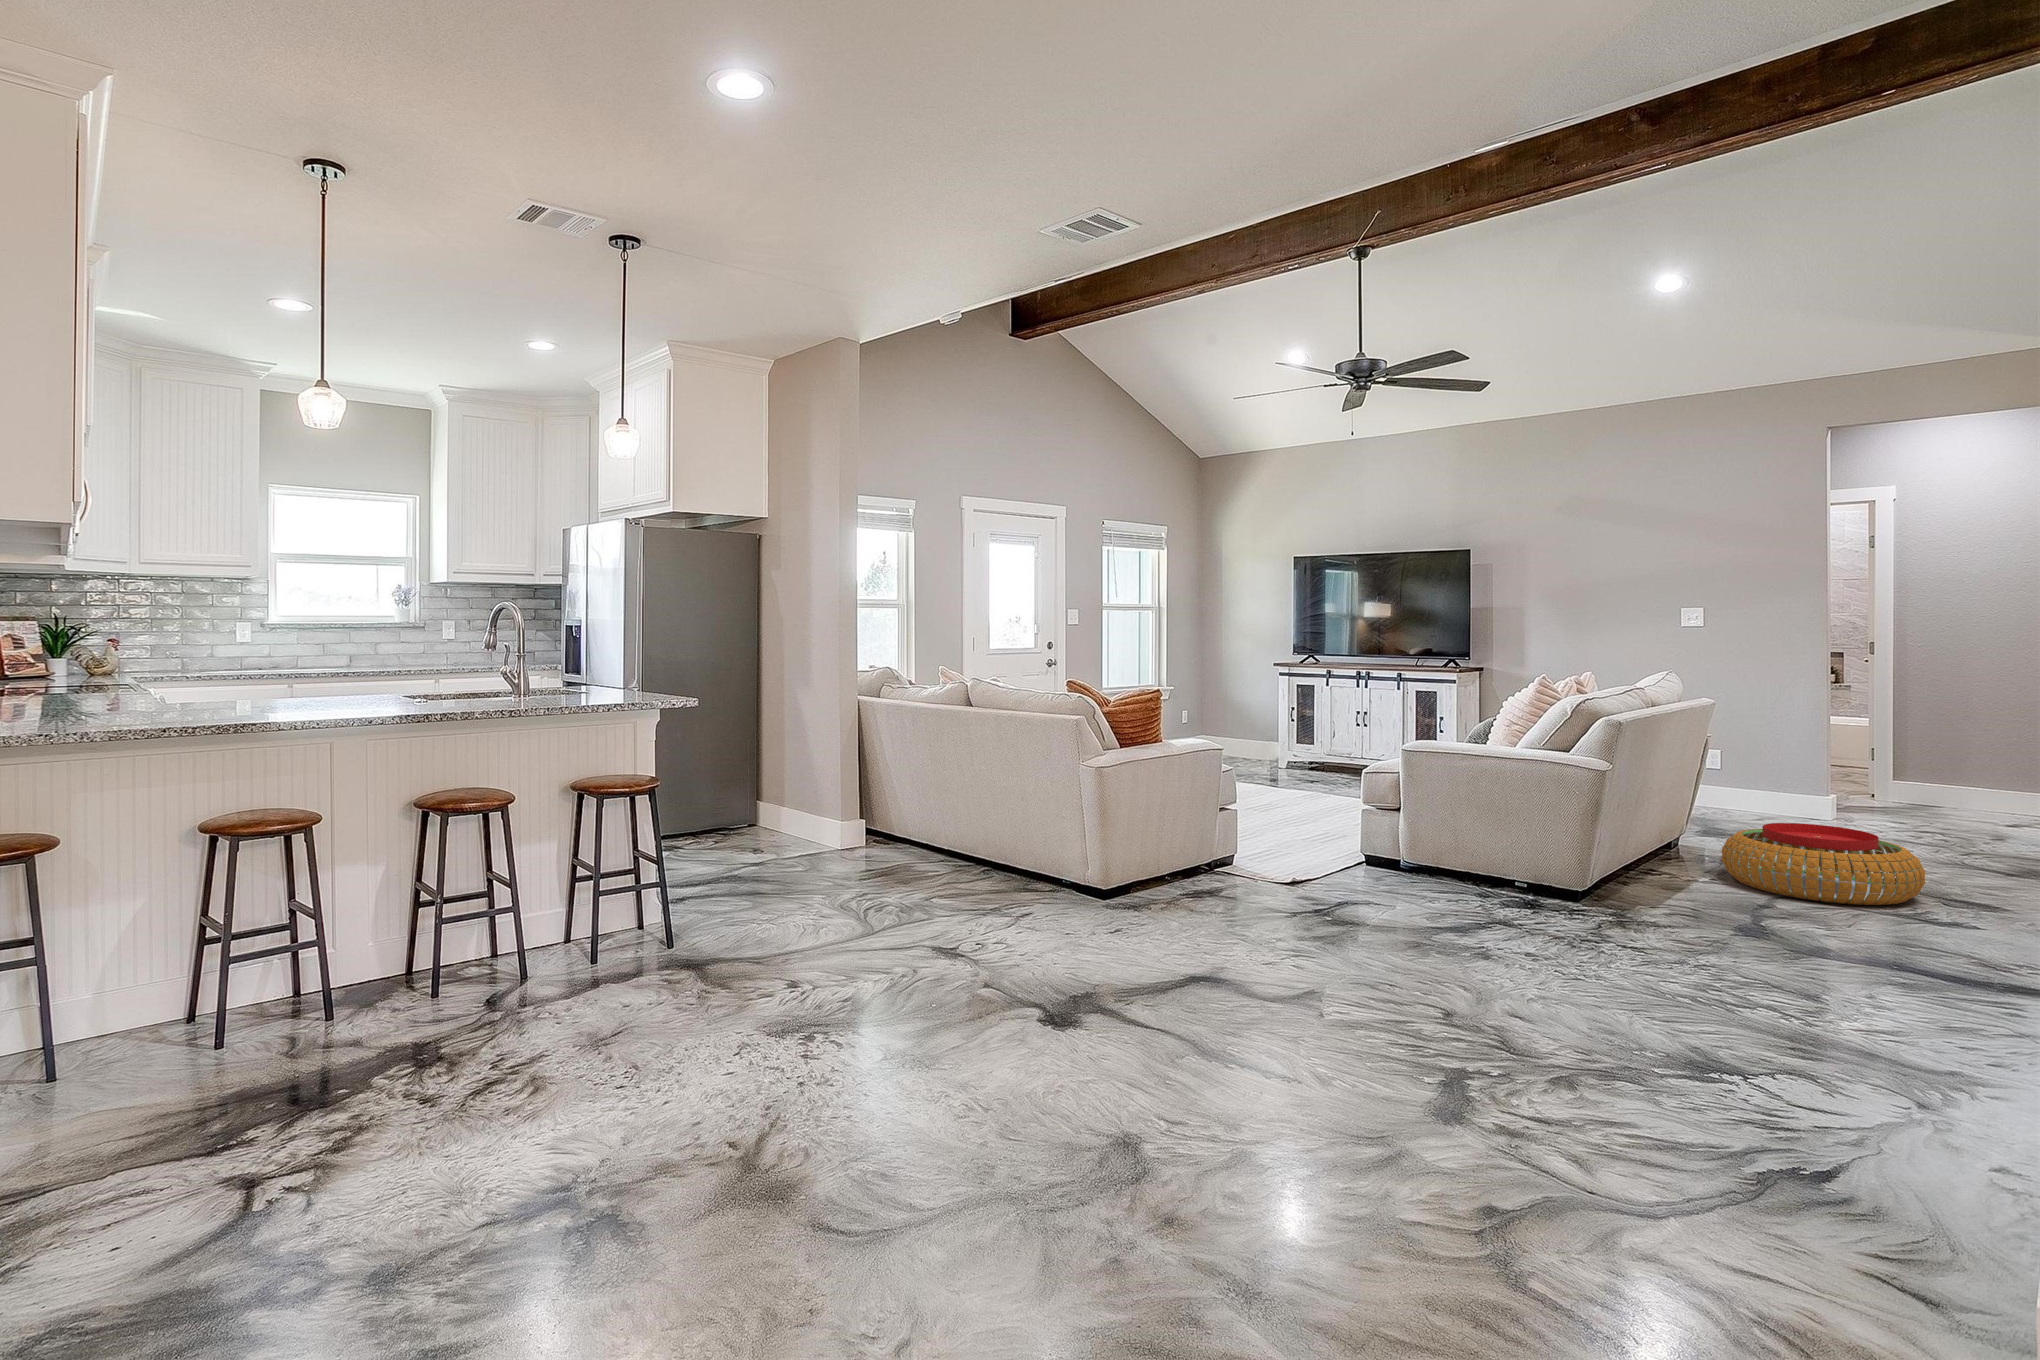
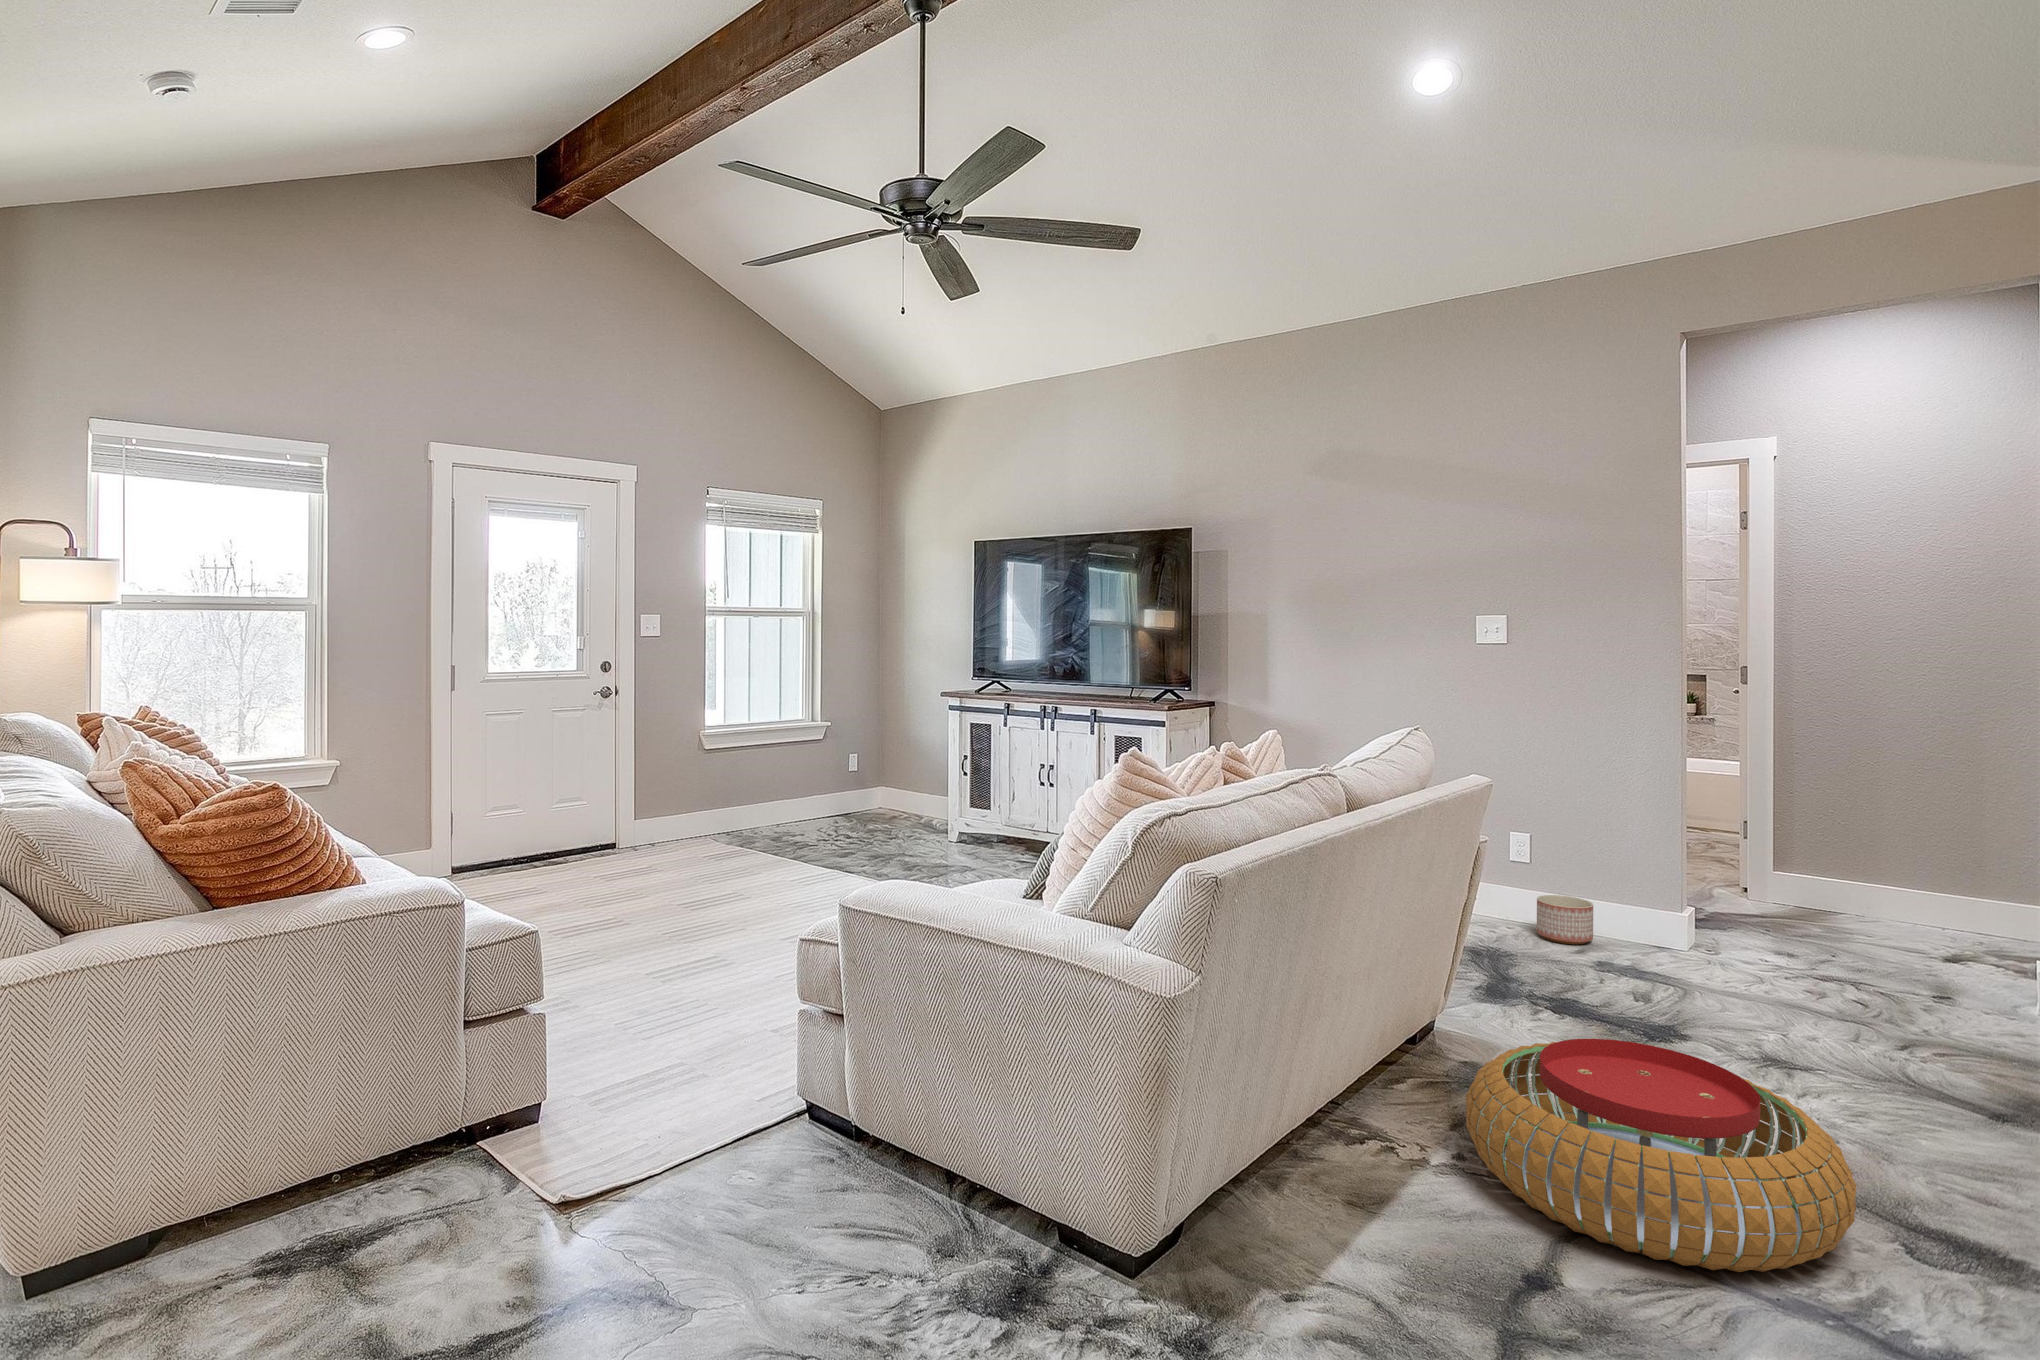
planter: none [1730,788,1769,817] -> present [1537,895,1593,944]

